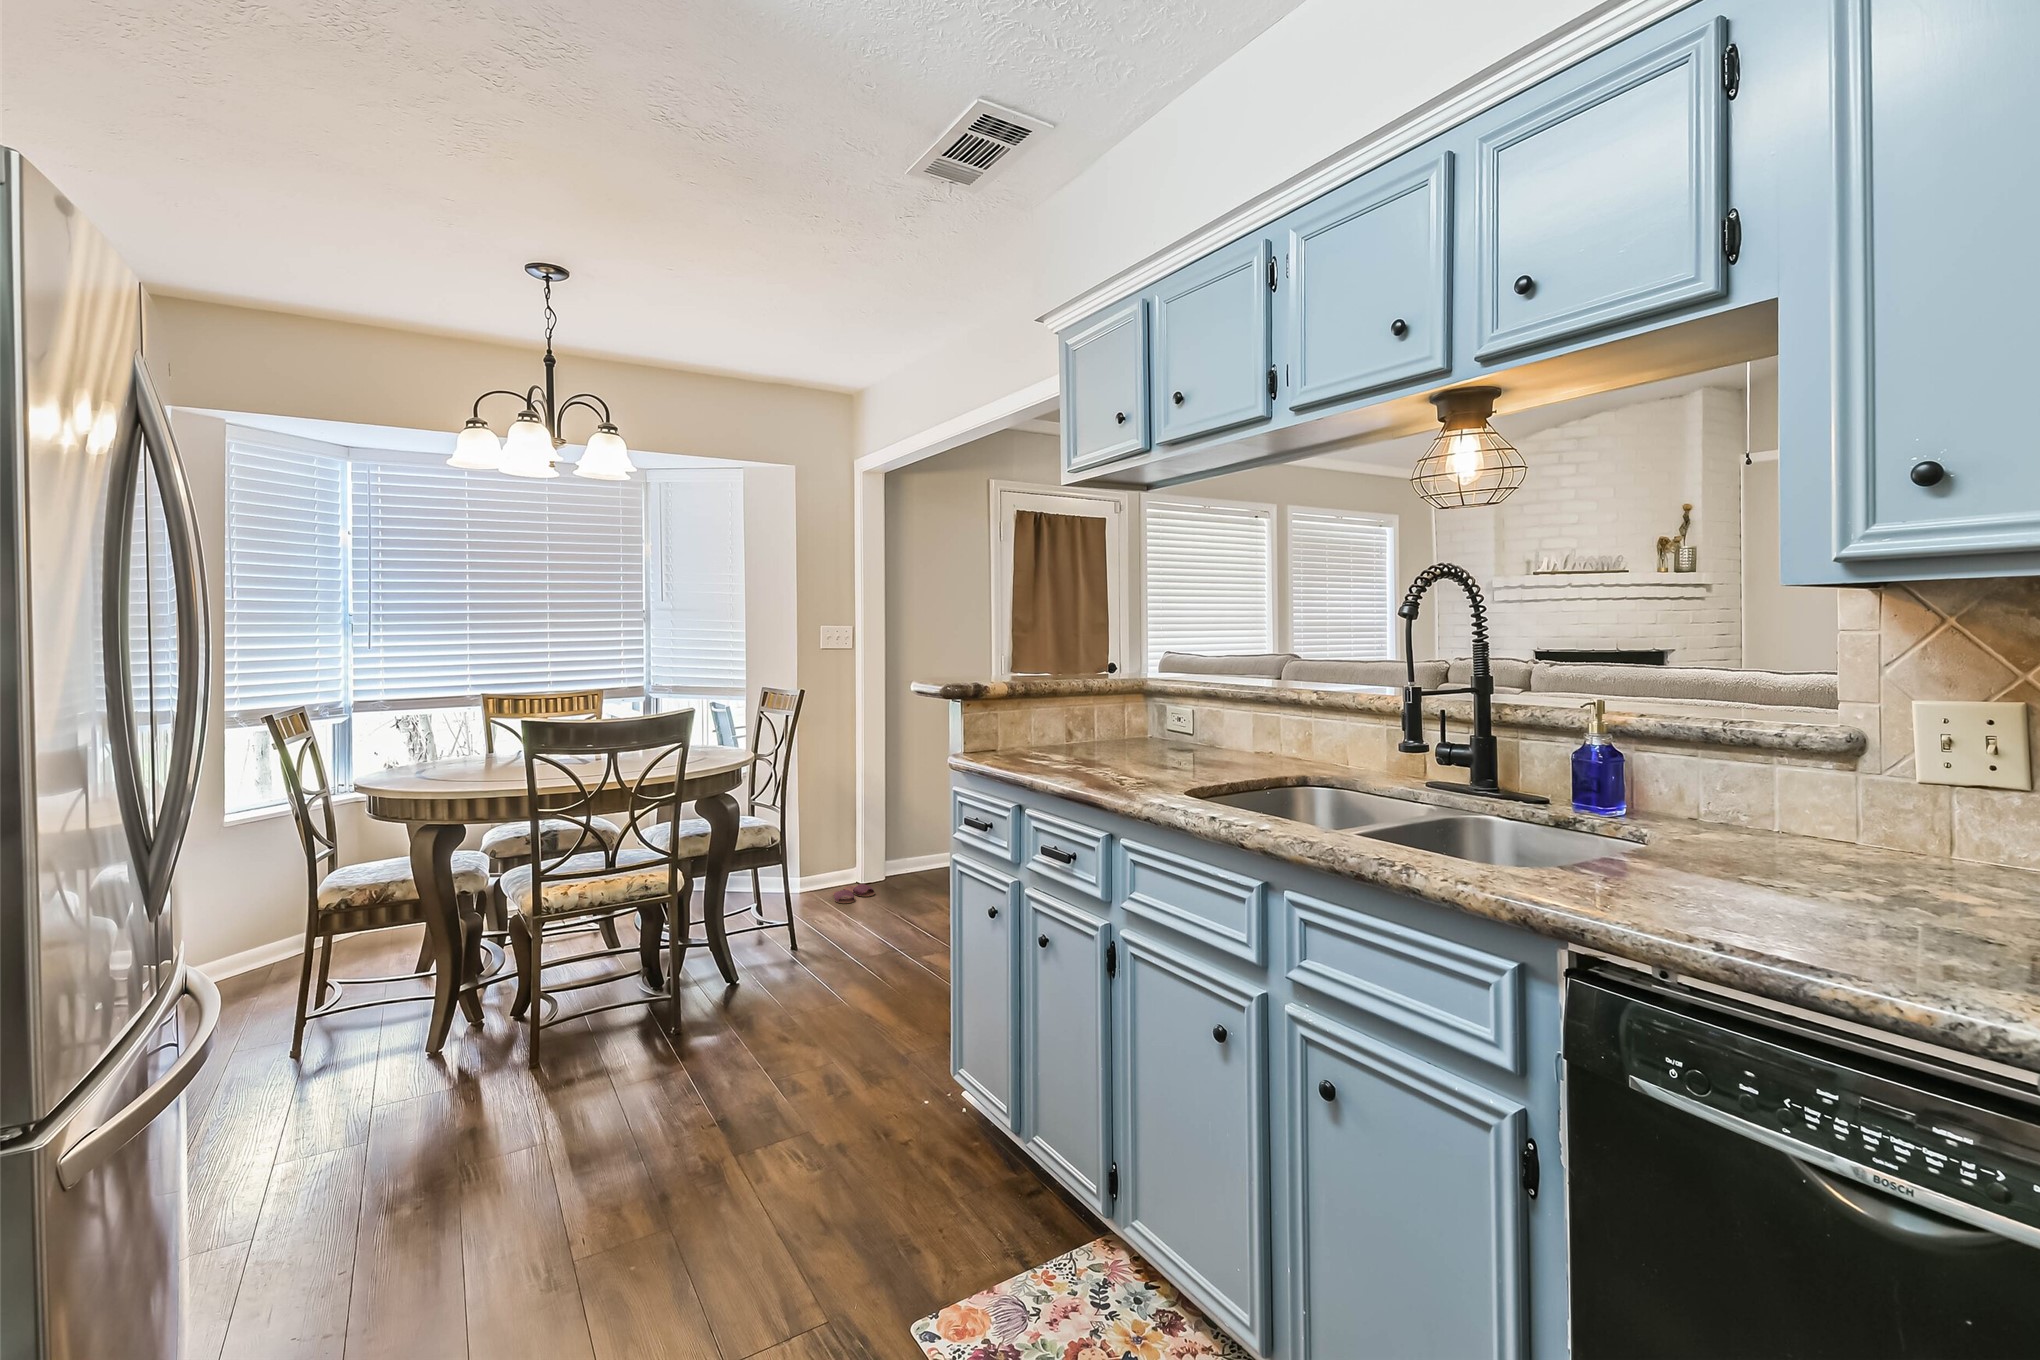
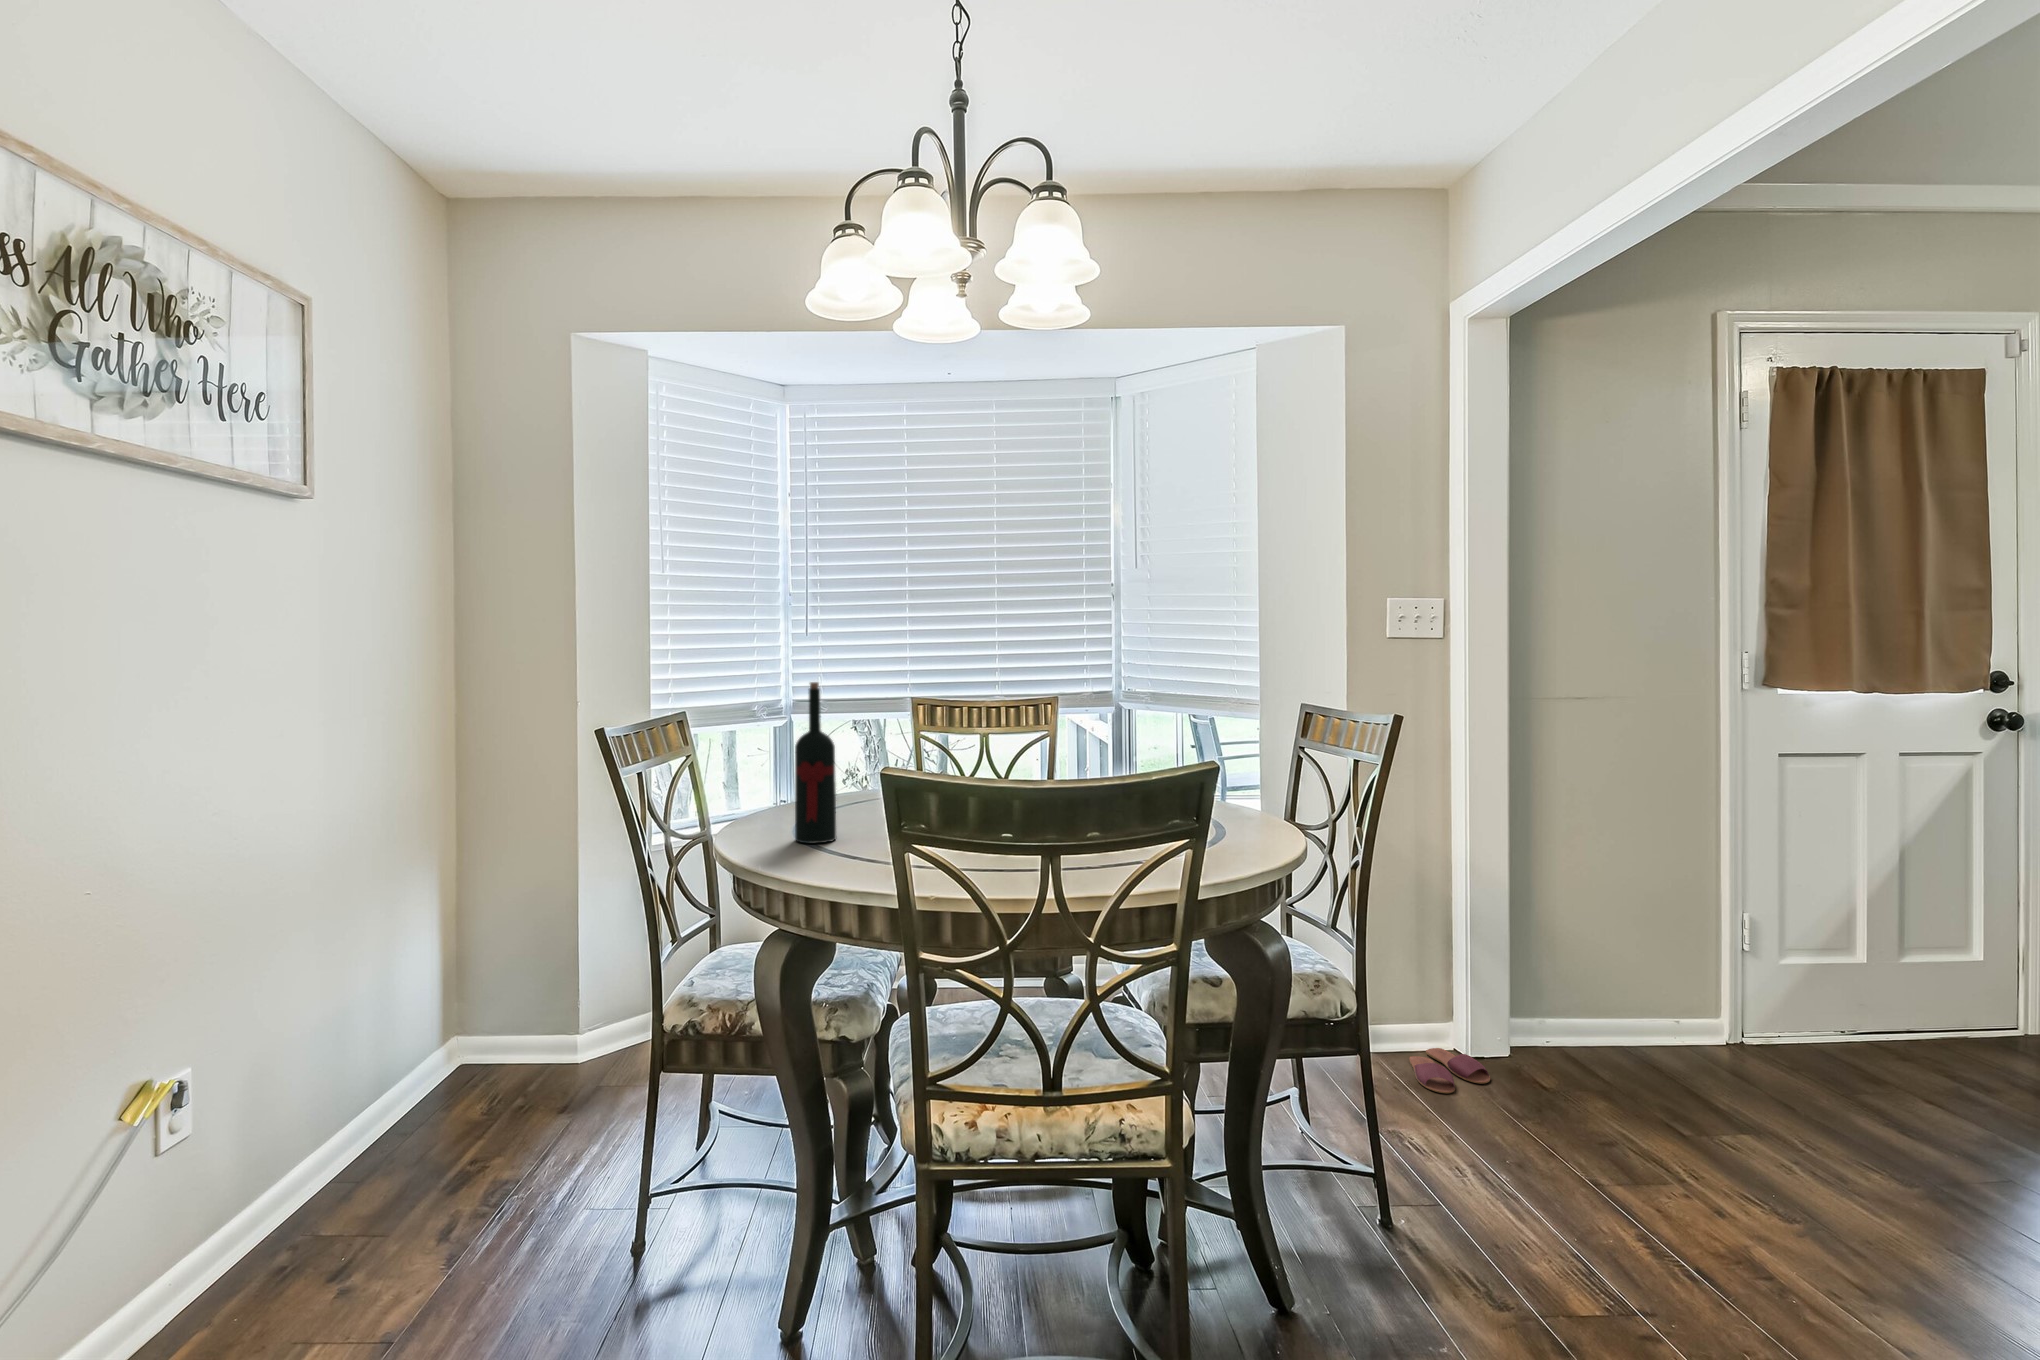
wine bottle: none [422,669,454,770] -> present [795,682,836,844]

